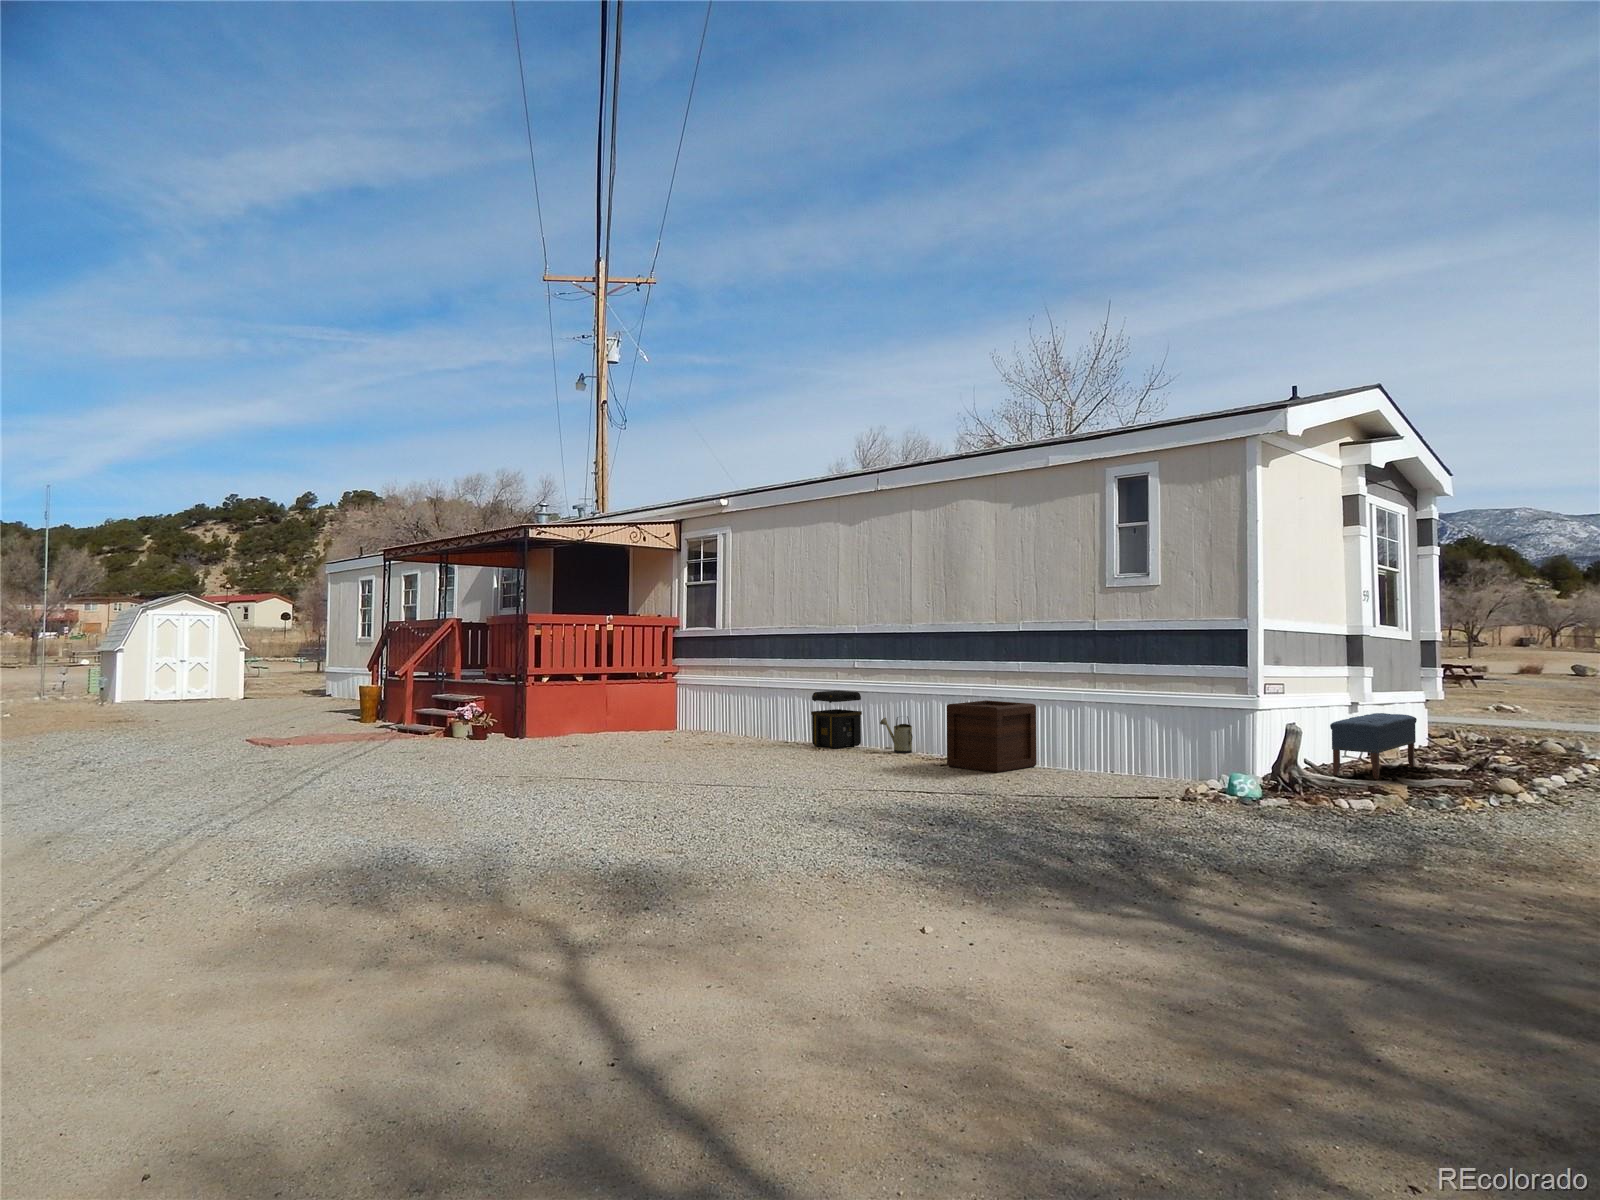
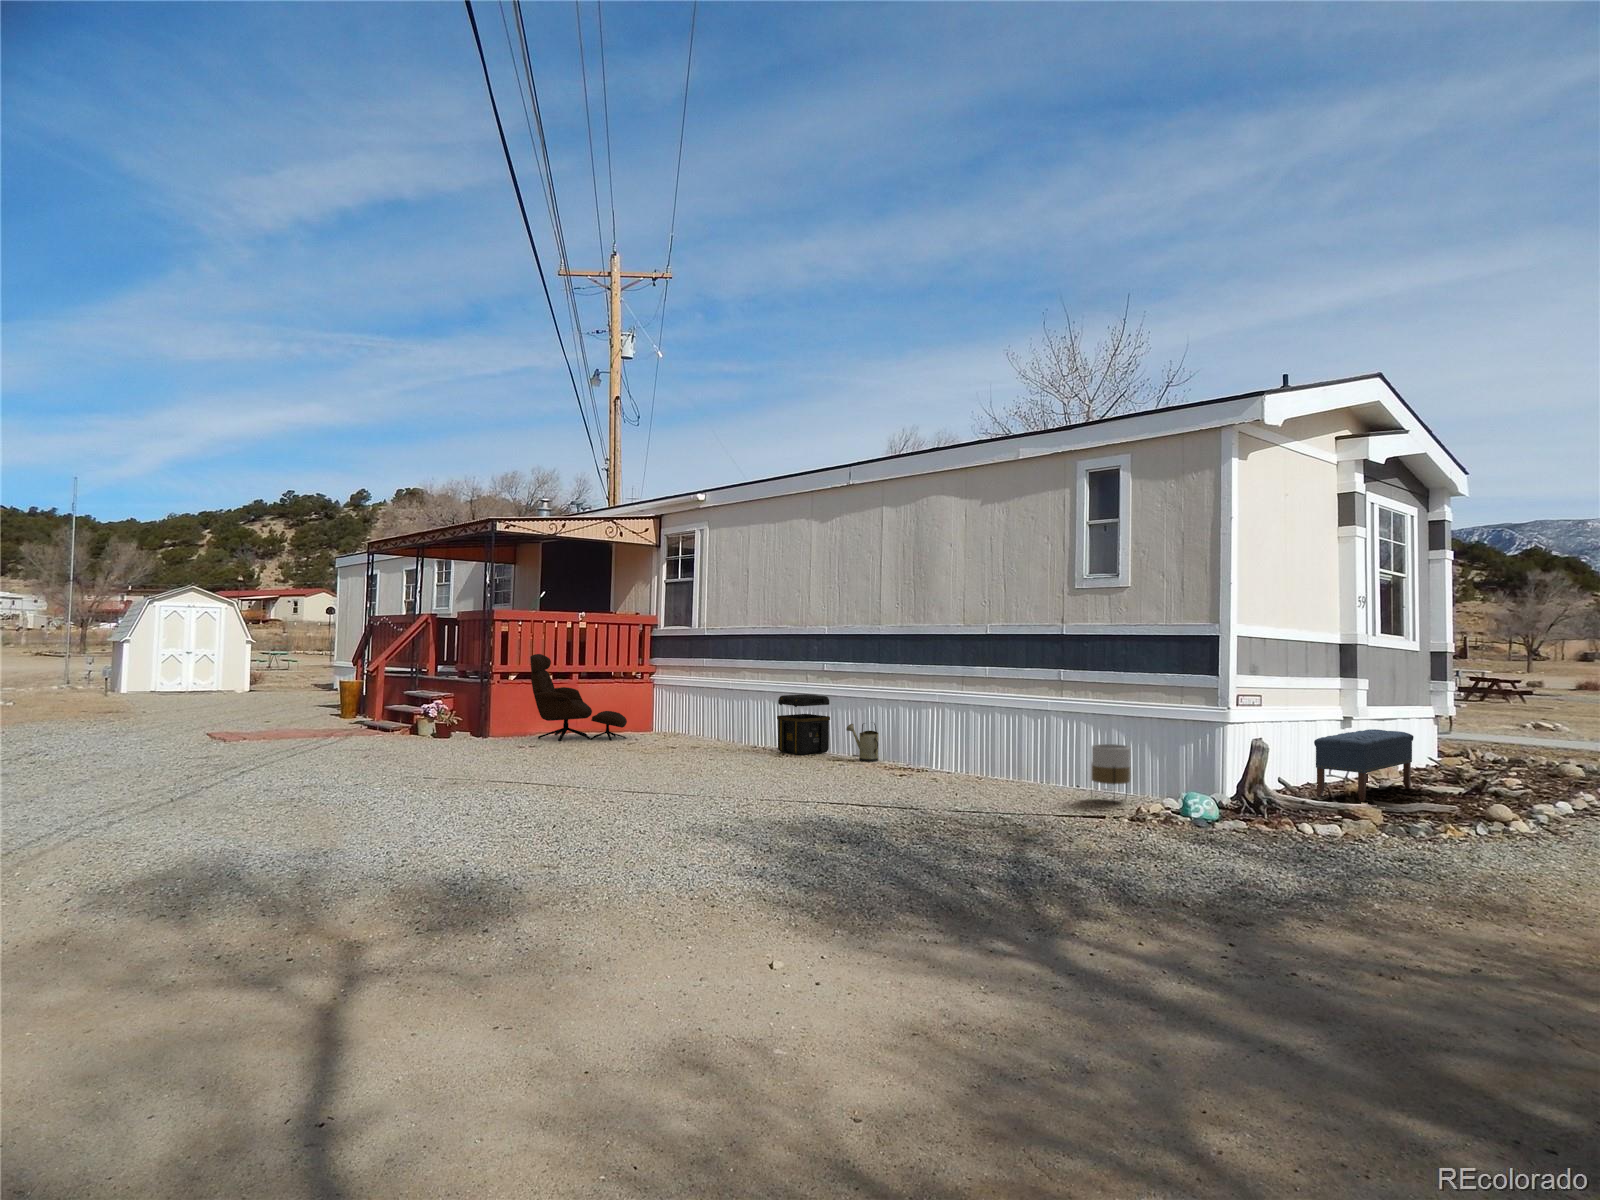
lounge chair: none [565,656,659,740] -> present [530,654,627,741]
wooden crate: present [947,700,1036,773] -> none [906,708,1001,785]
planter: none [1129,731,1167,786] -> present [1091,744,1131,785]

